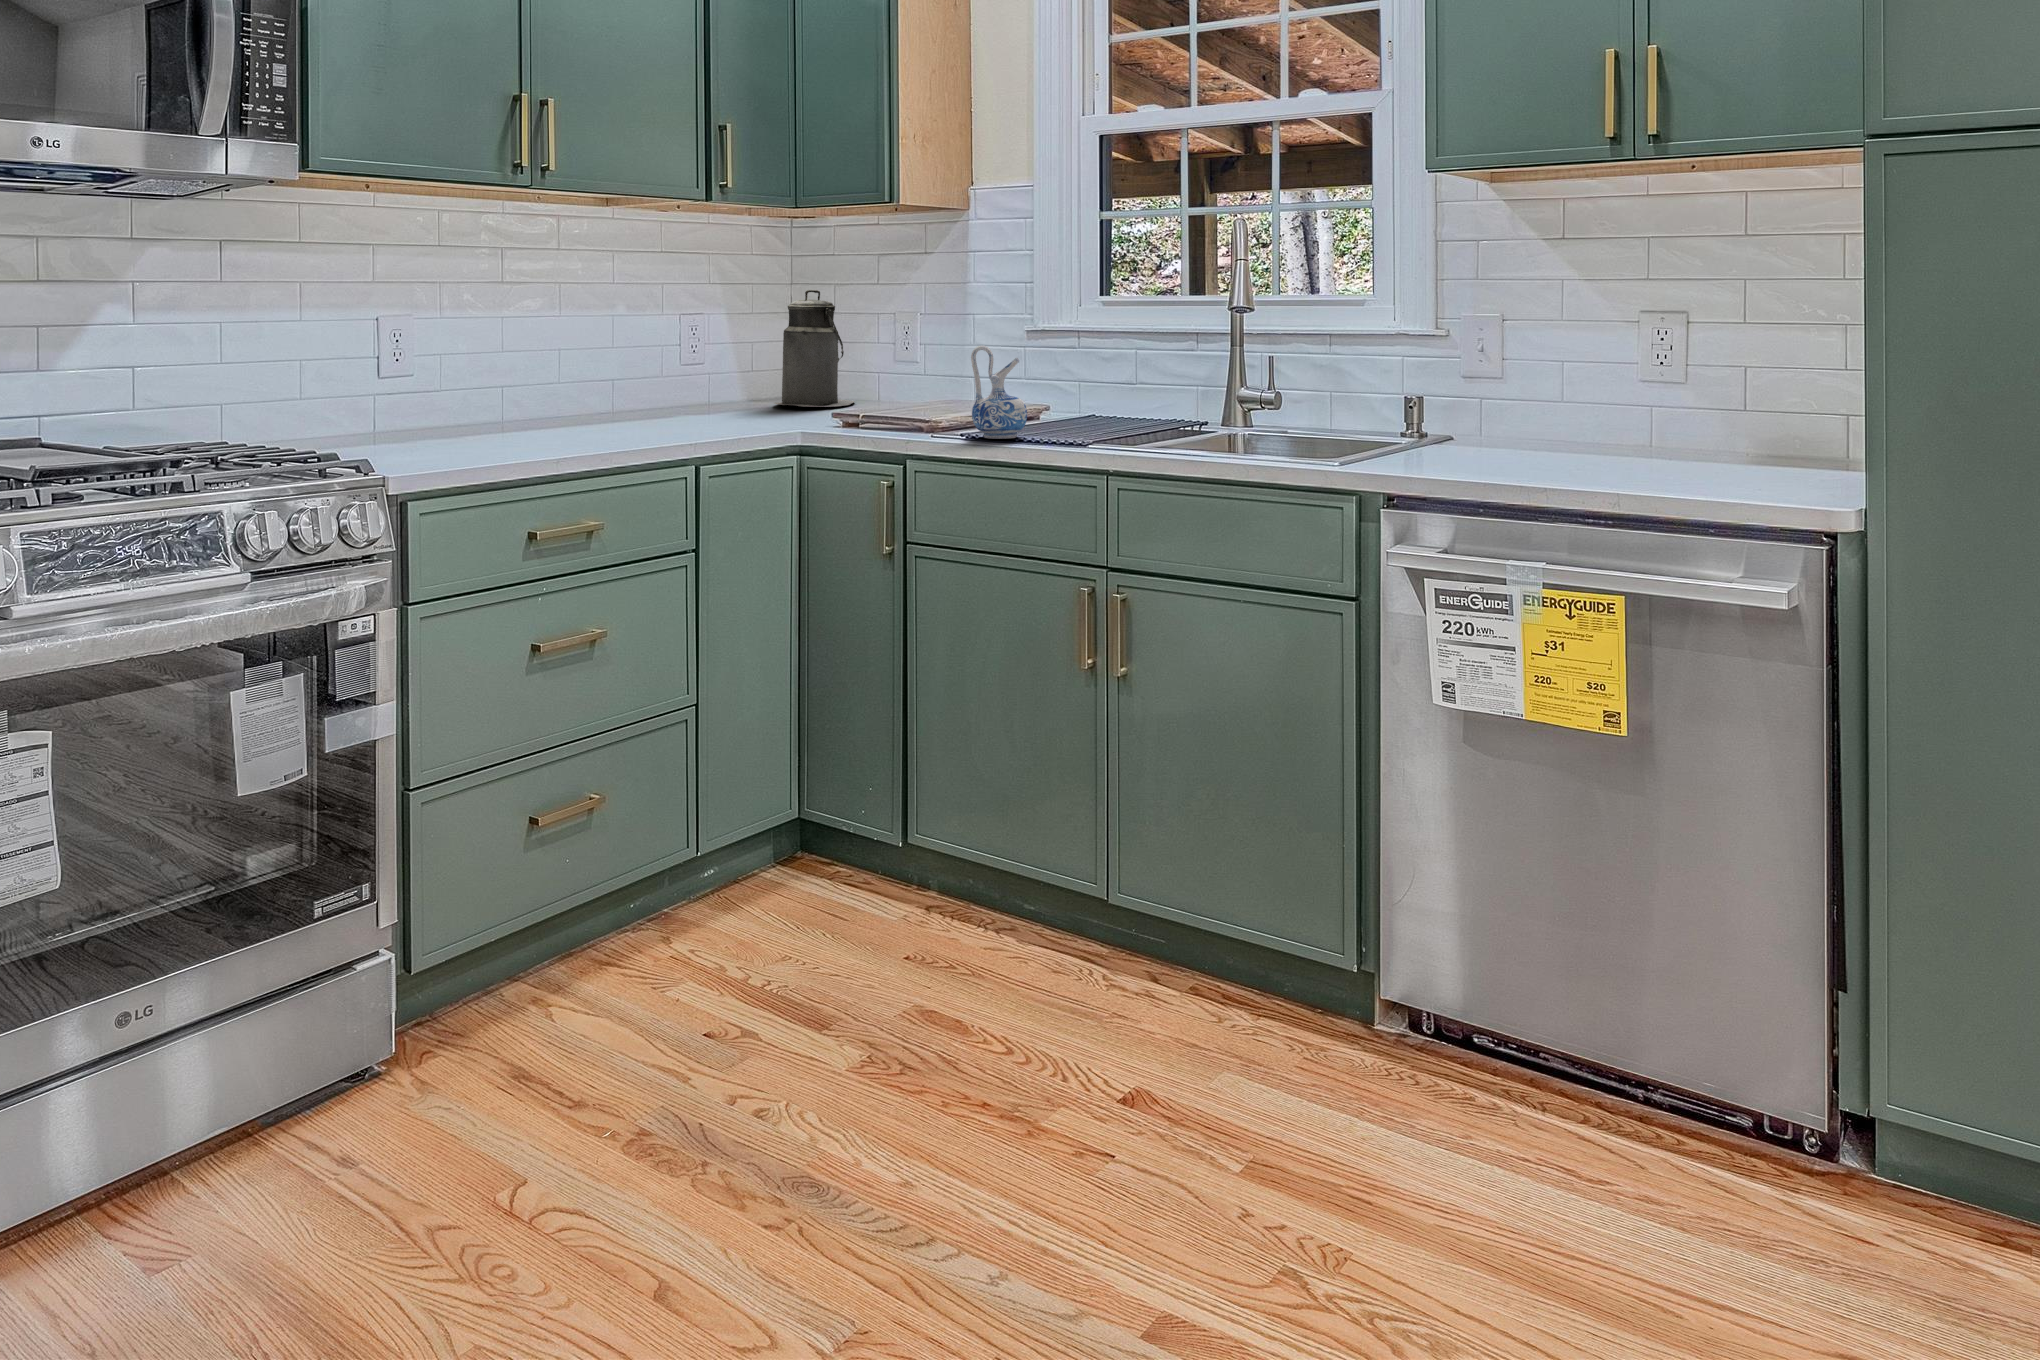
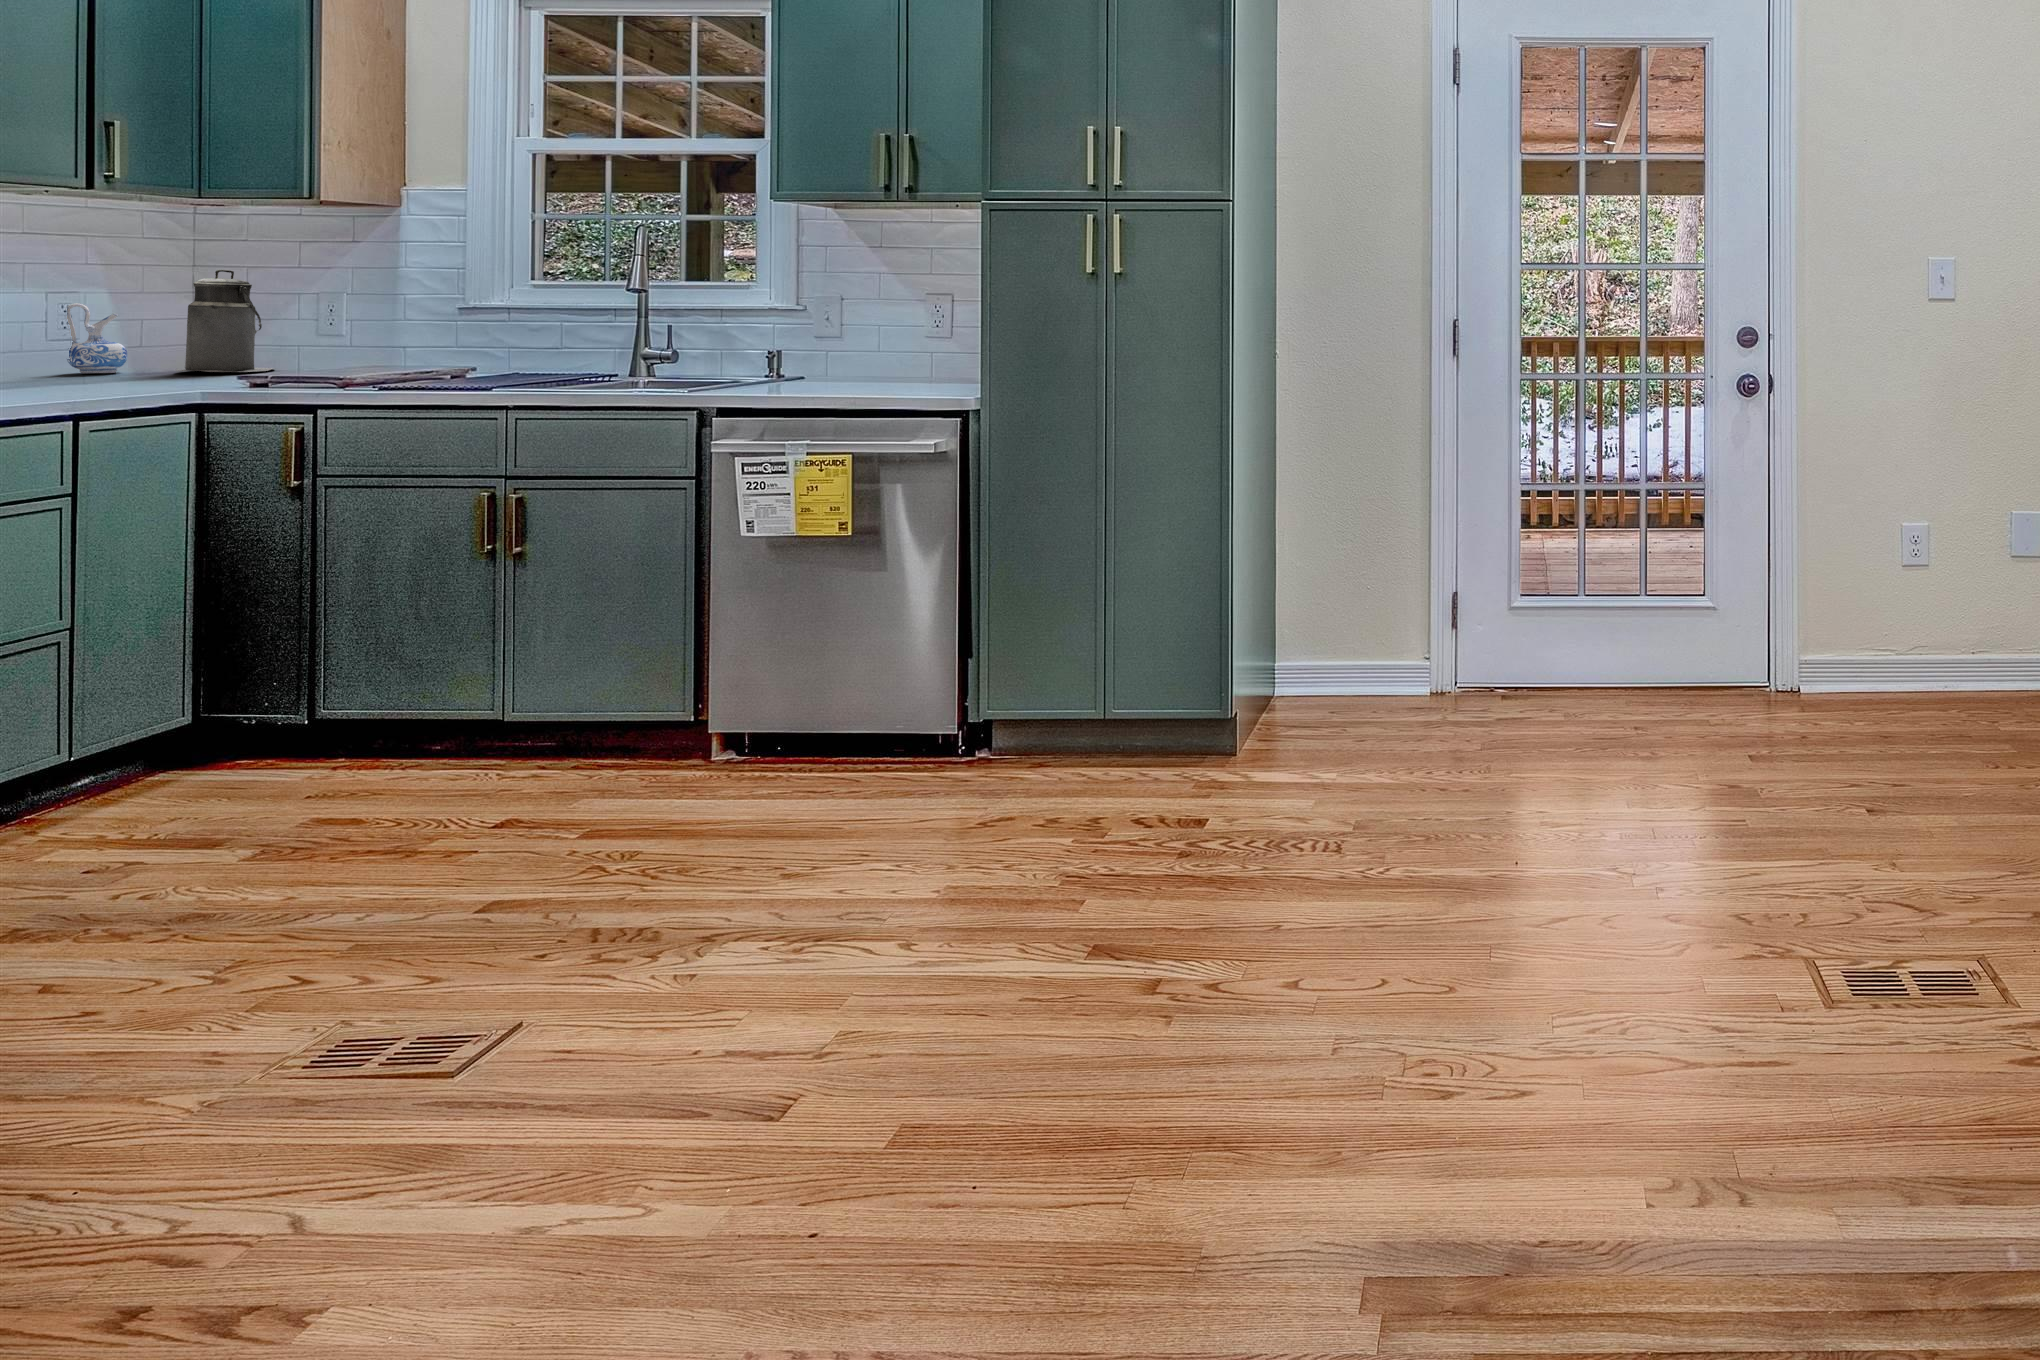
ceramic pitcher: present [971,346,1027,439] -> present [65,303,127,373]

